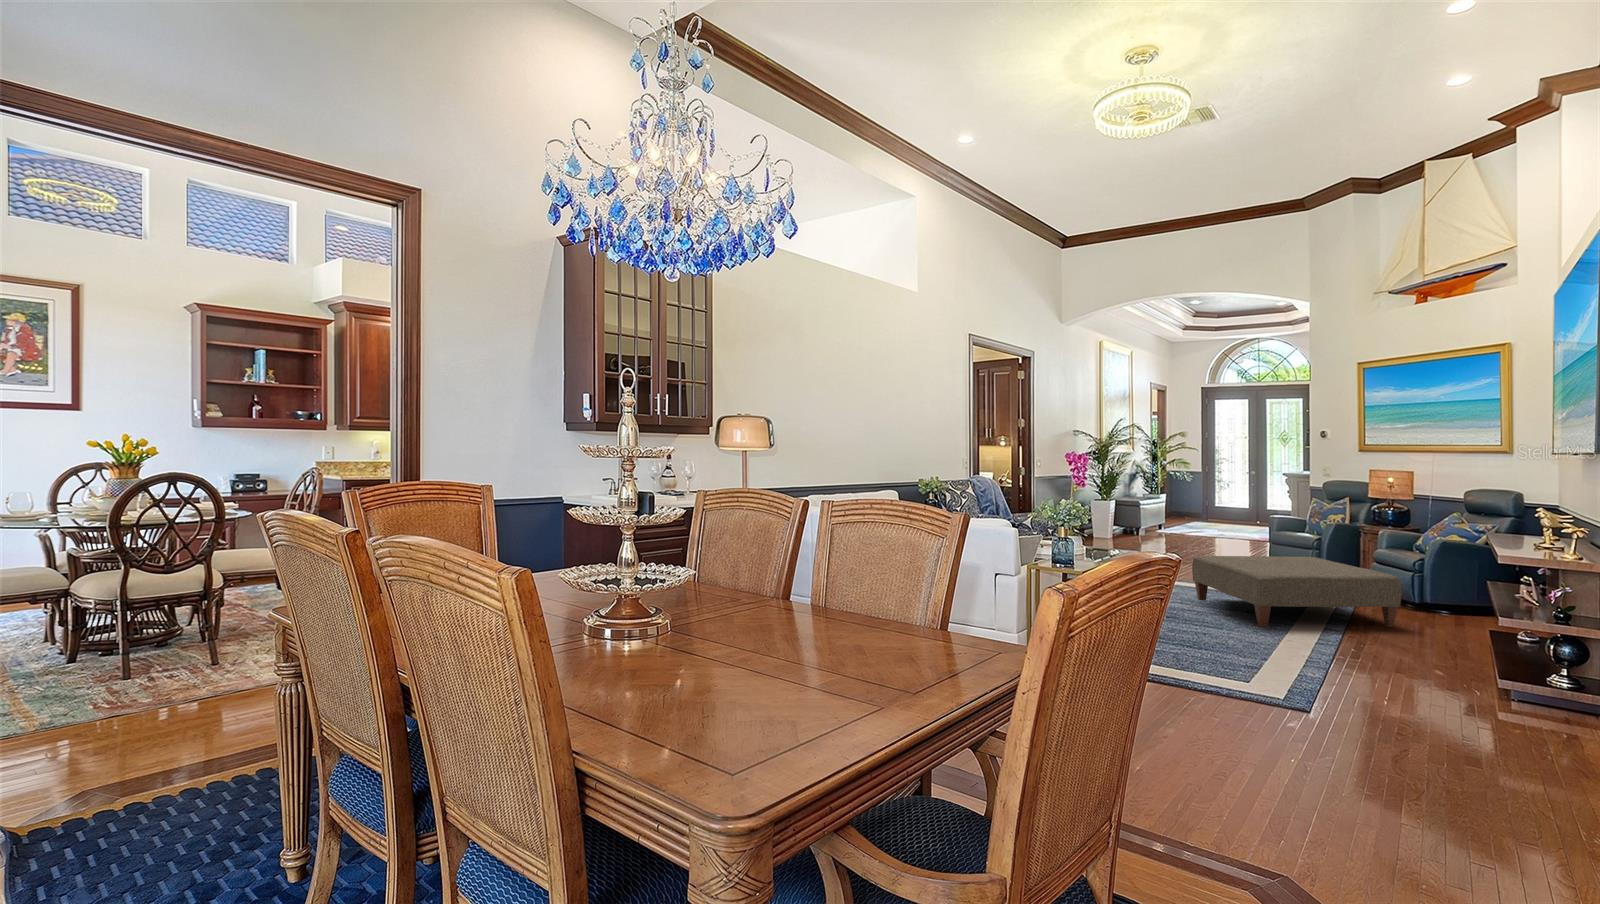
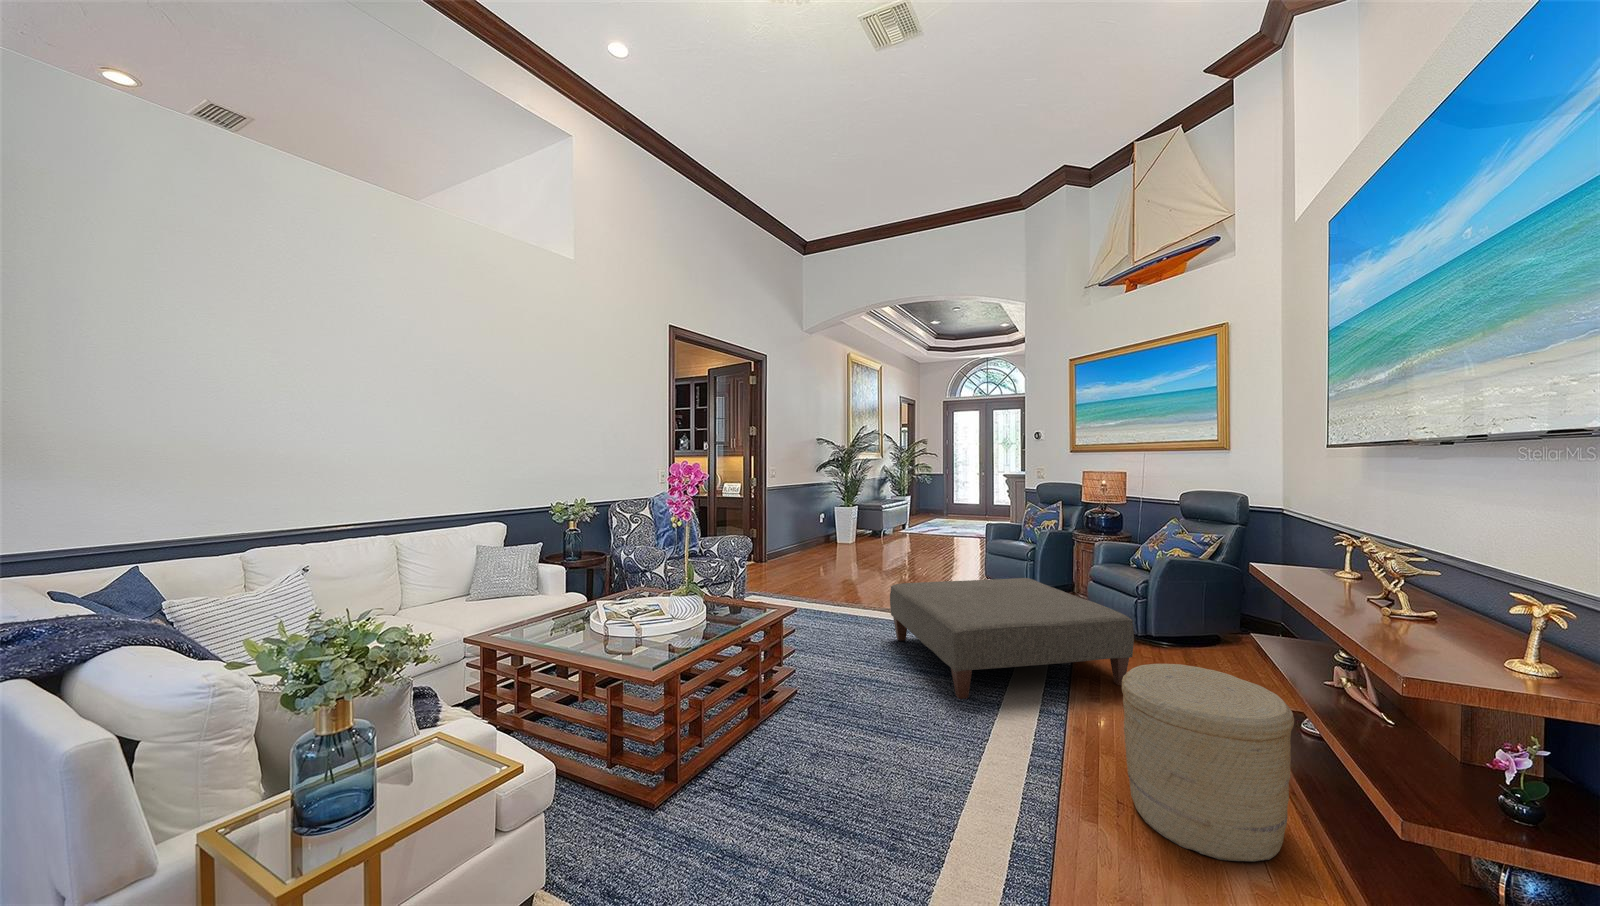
woven basket: none [1378,585,1480,677] -> present [1122,664,1294,862]

